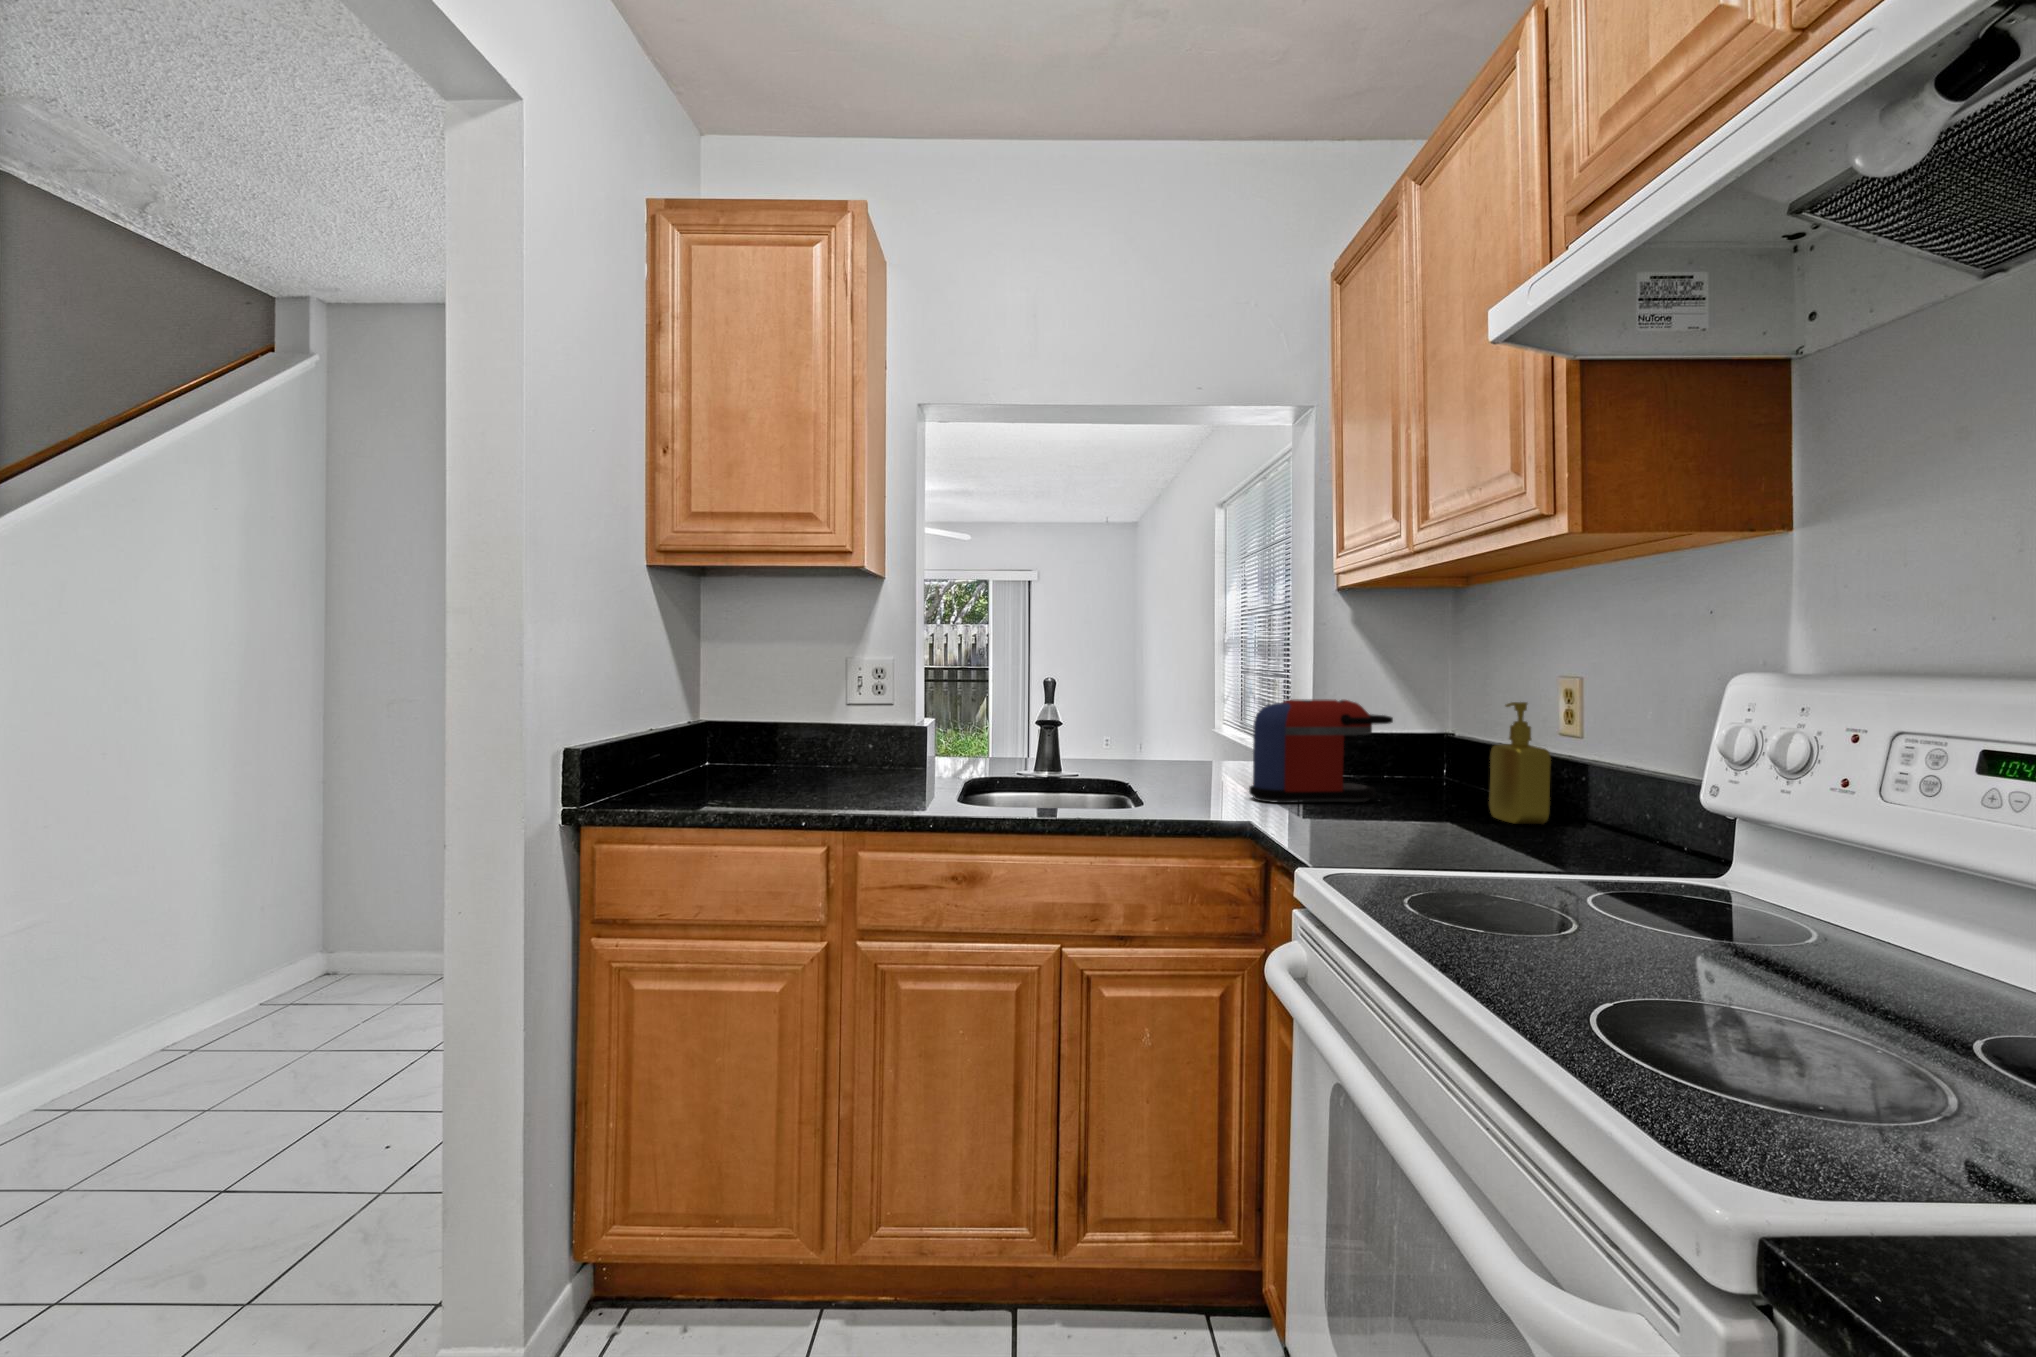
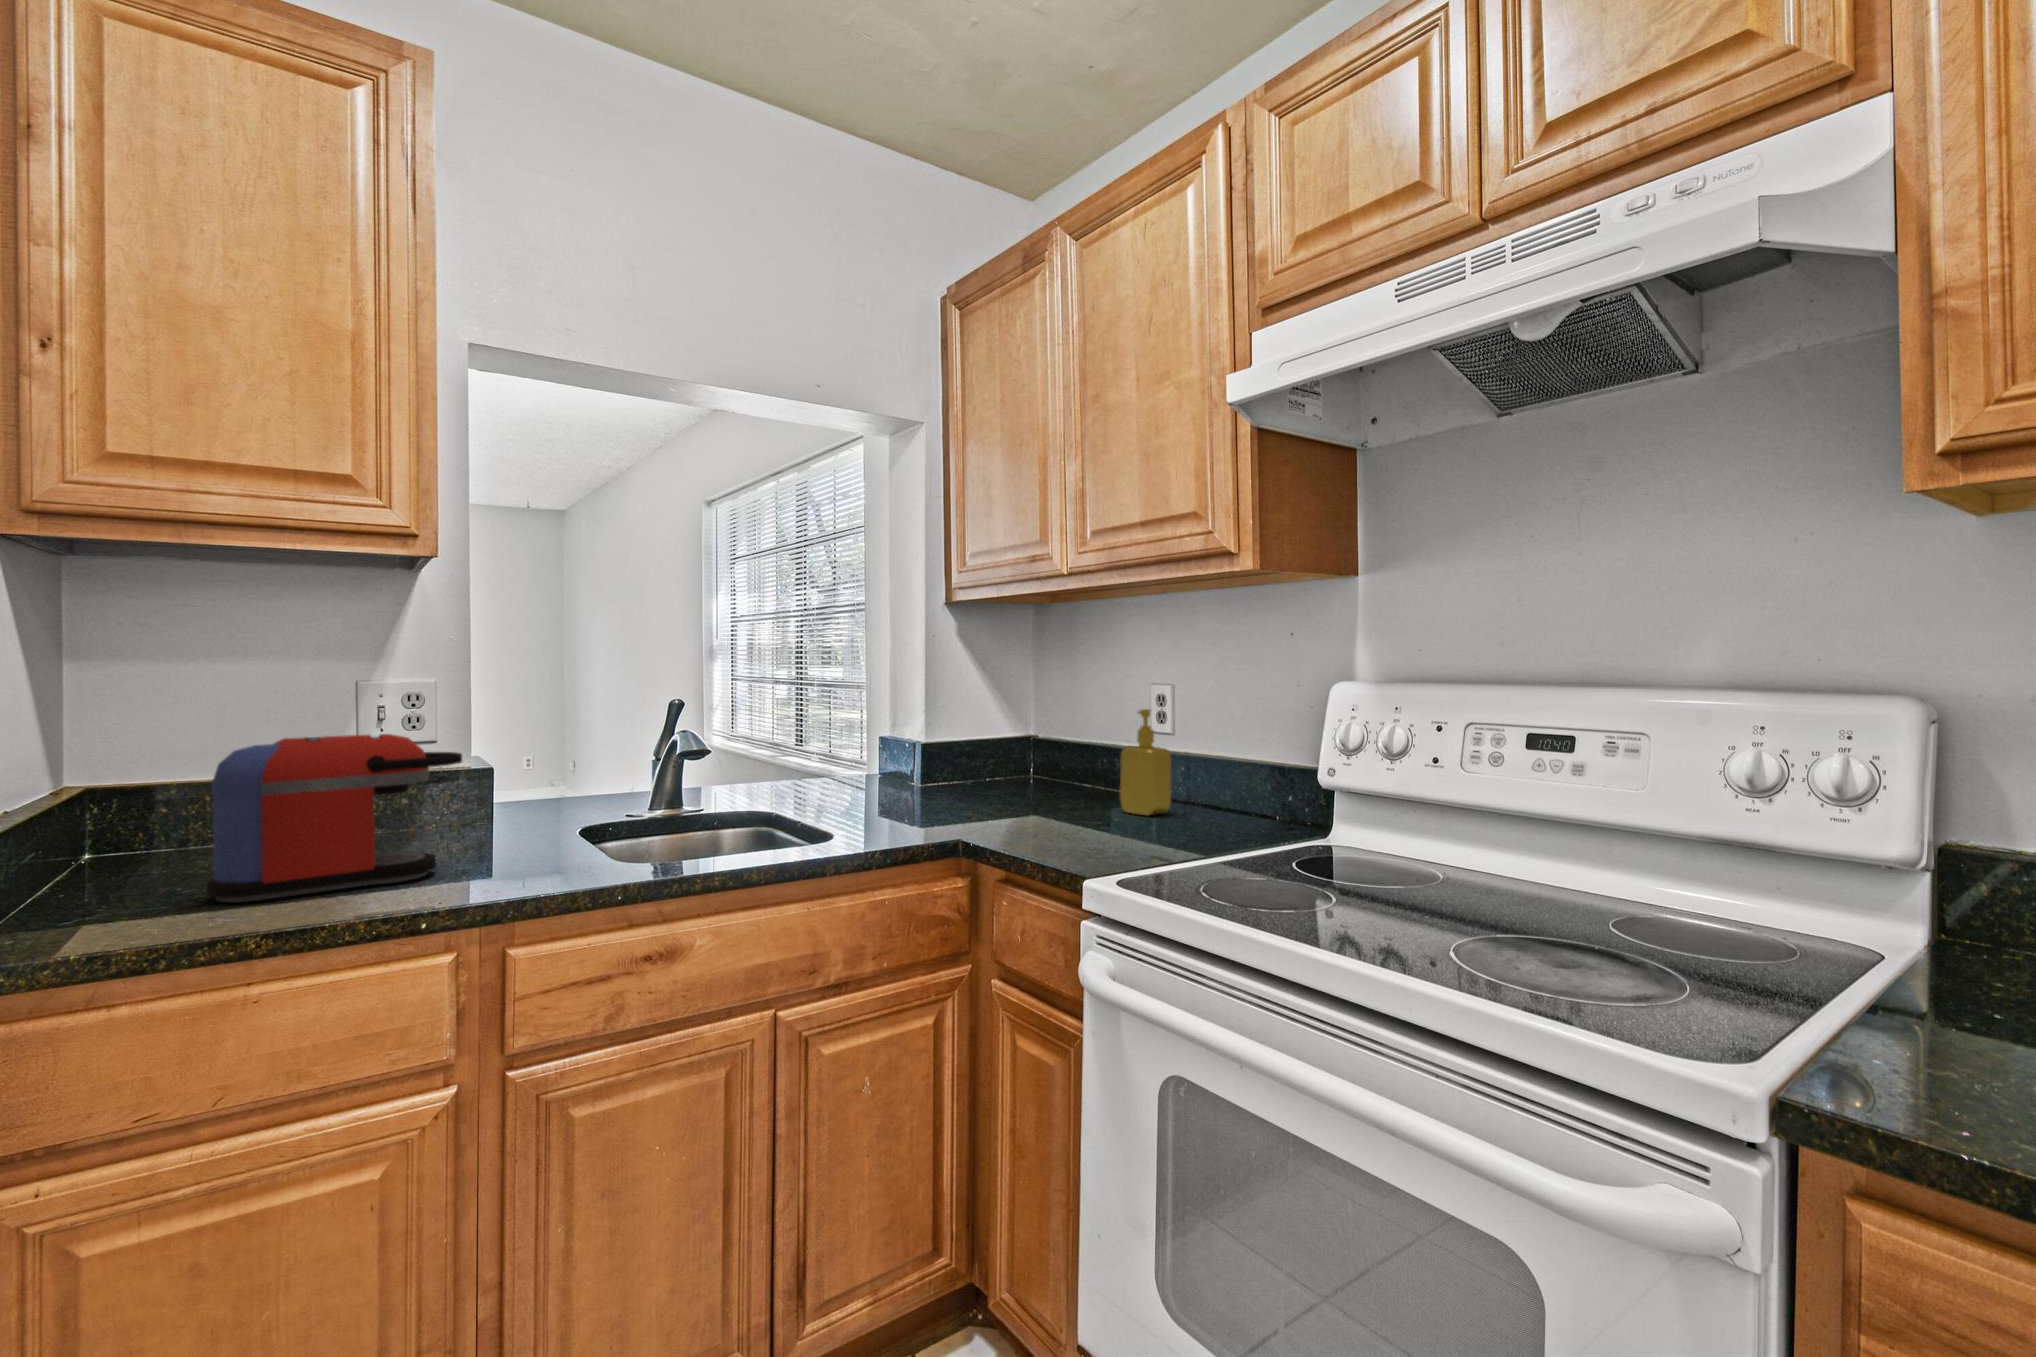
coffee maker: present [1249,699,1393,803] -> present [207,734,462,902]

